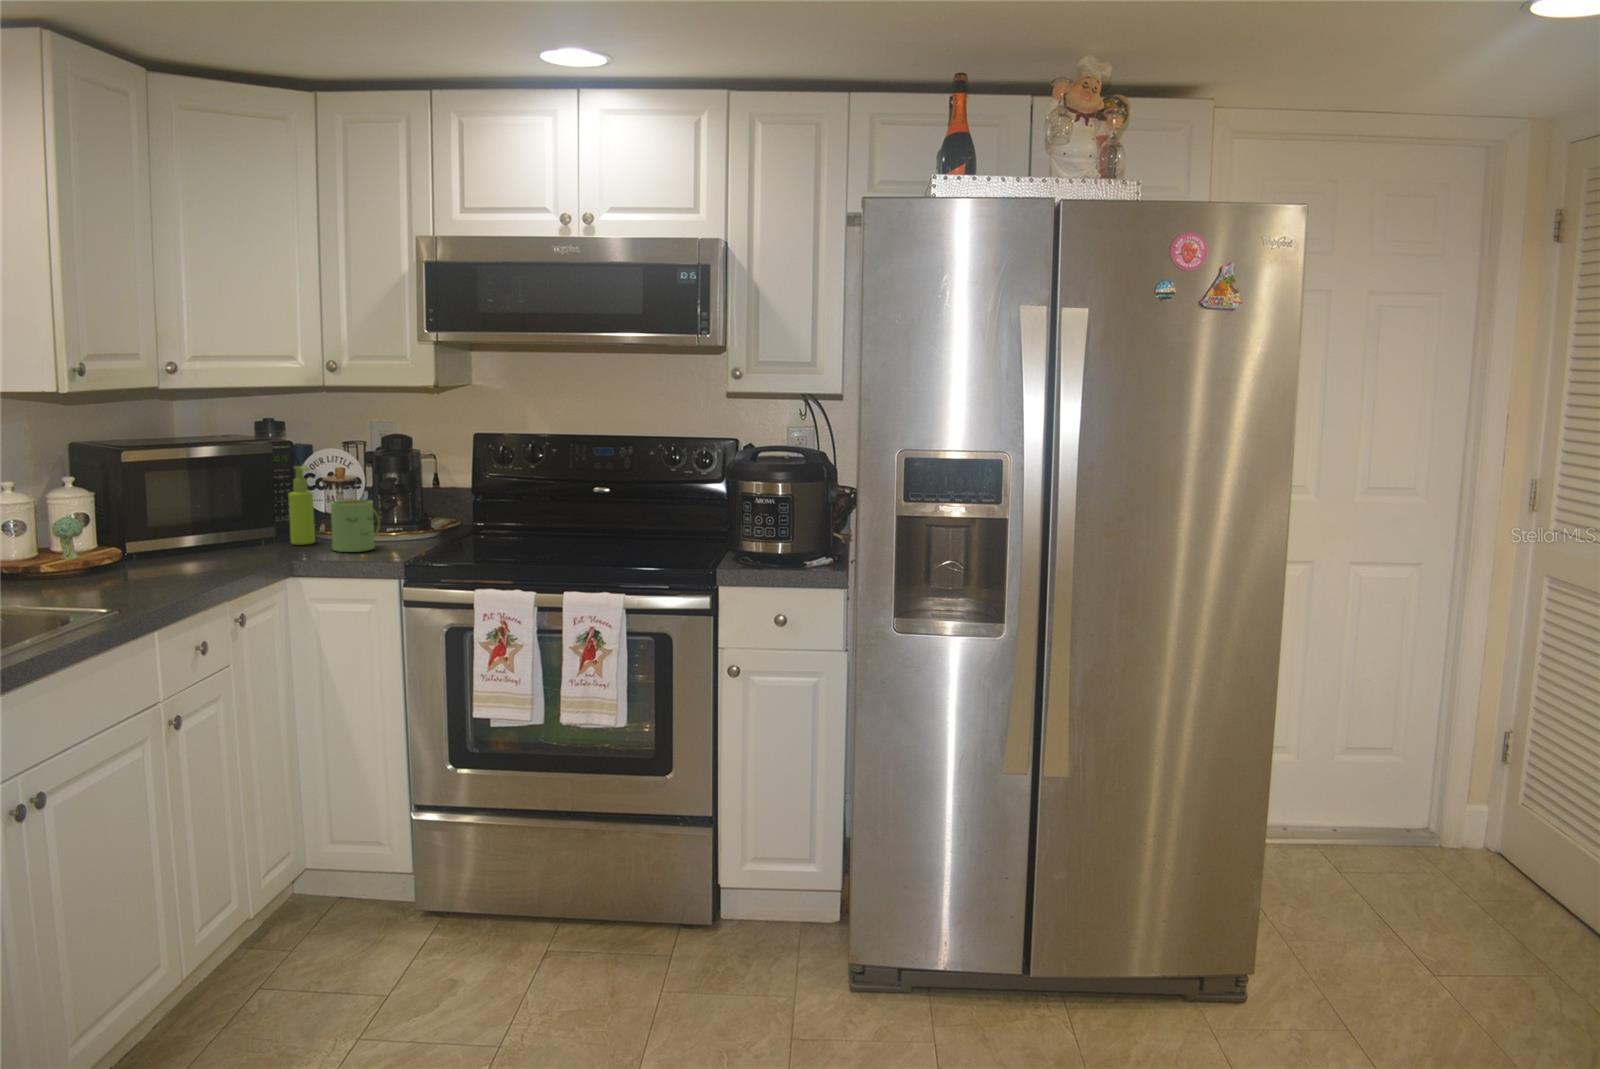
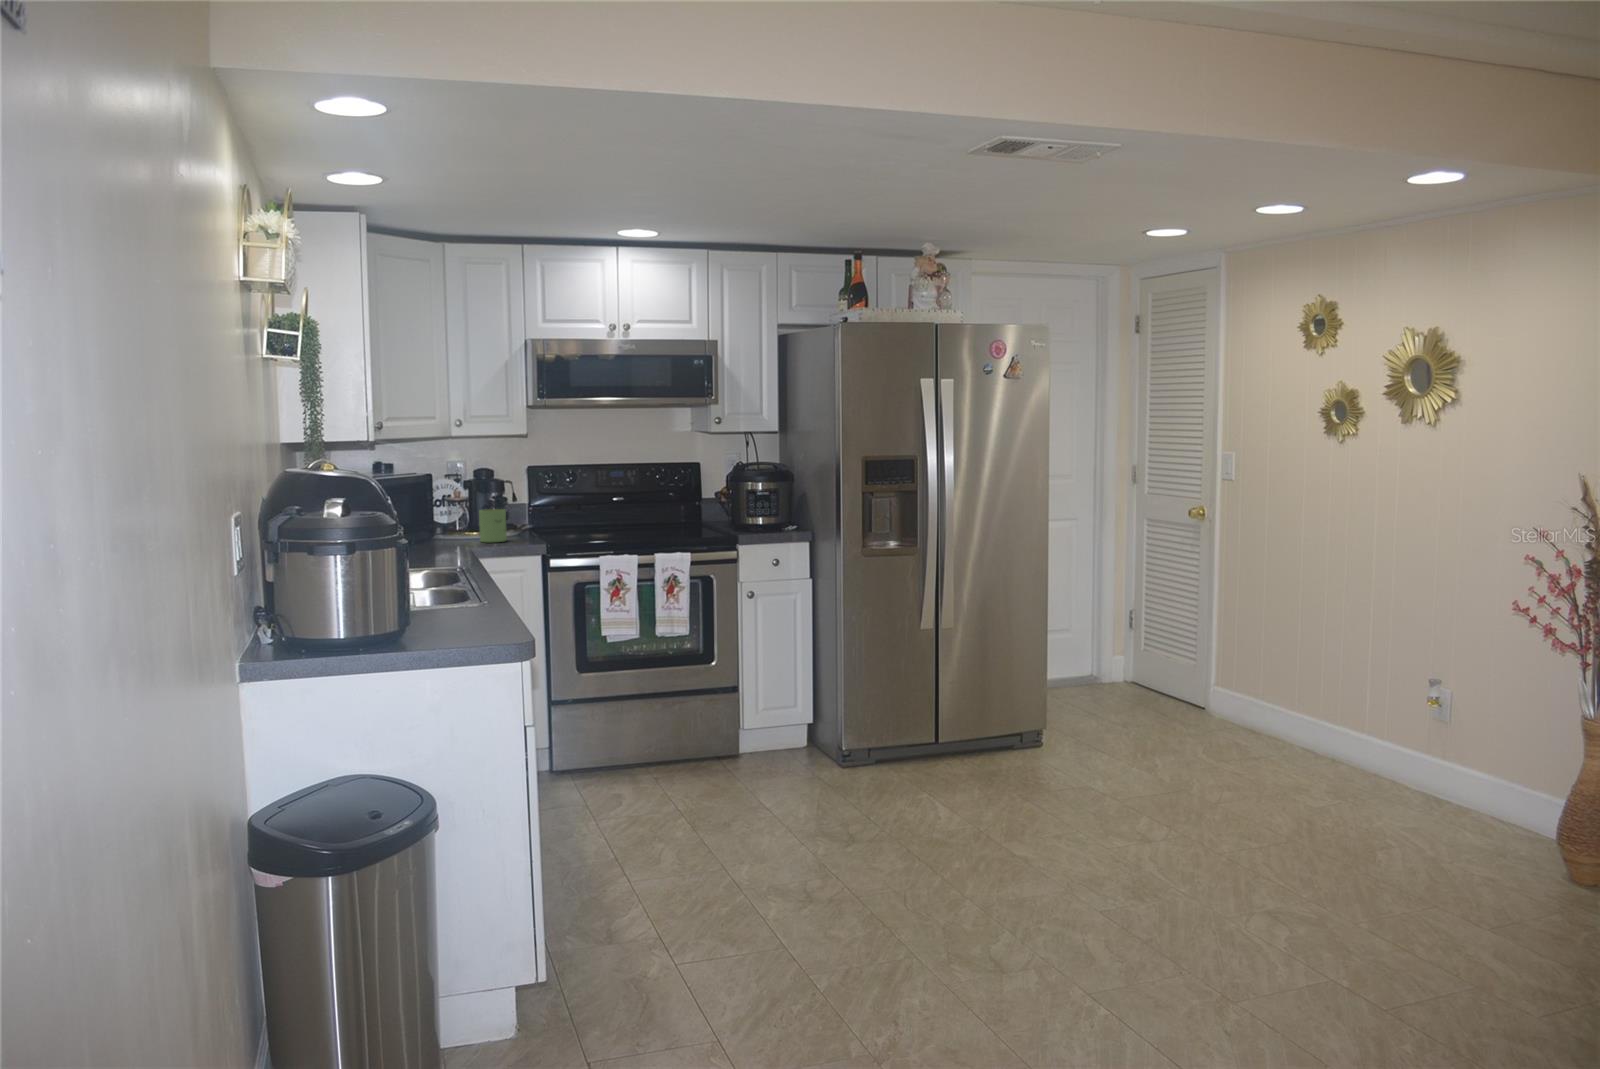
soap dispenser: present [288,466,315,545] -> none [442,489,459,541]

